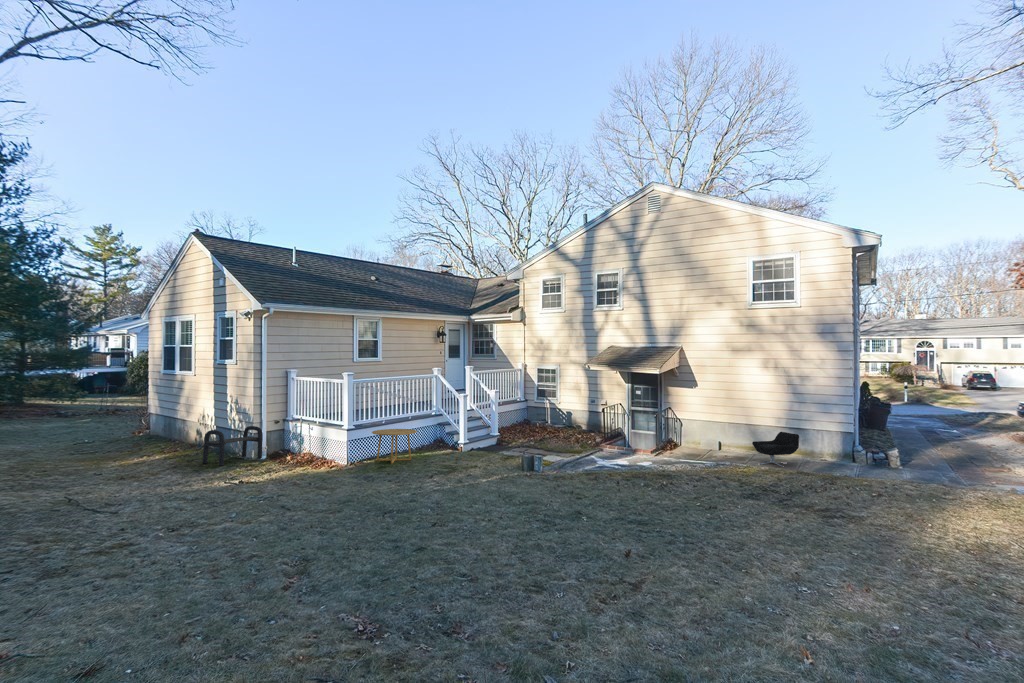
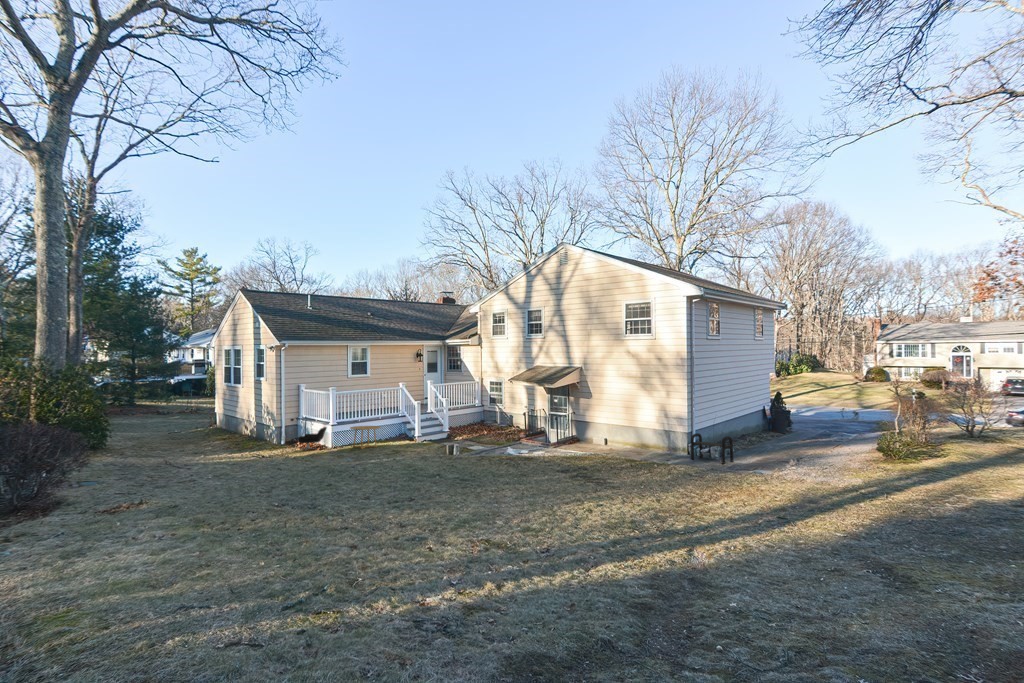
bench: present [203,426,262,466] -> present [691,433,733,464]
lounge chair: present [752,432,799,466] -> present [298,427,326,450]

